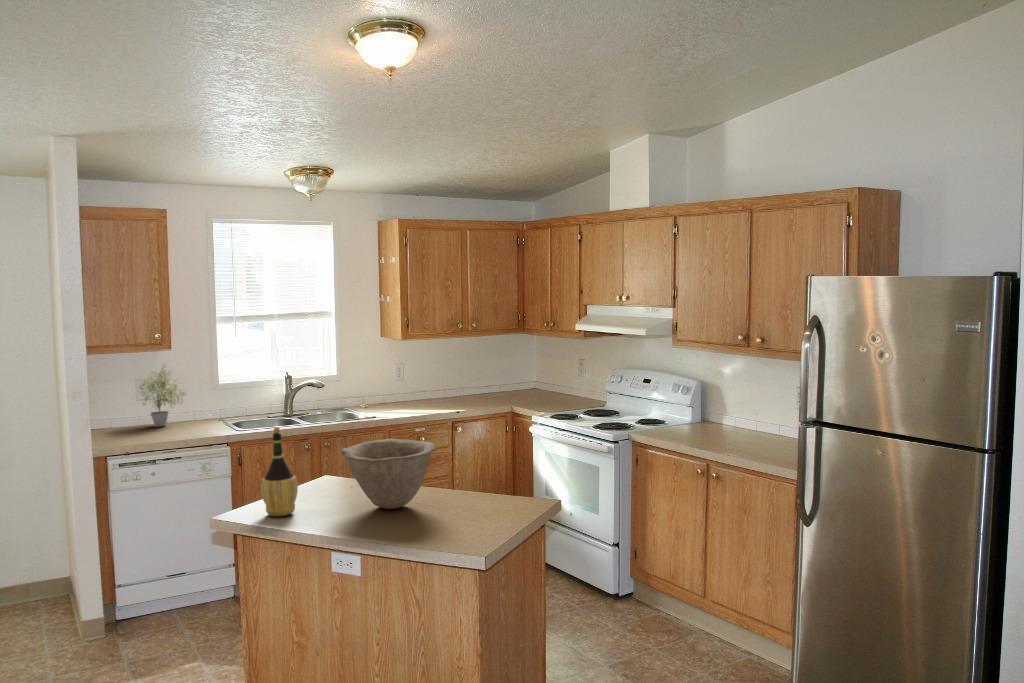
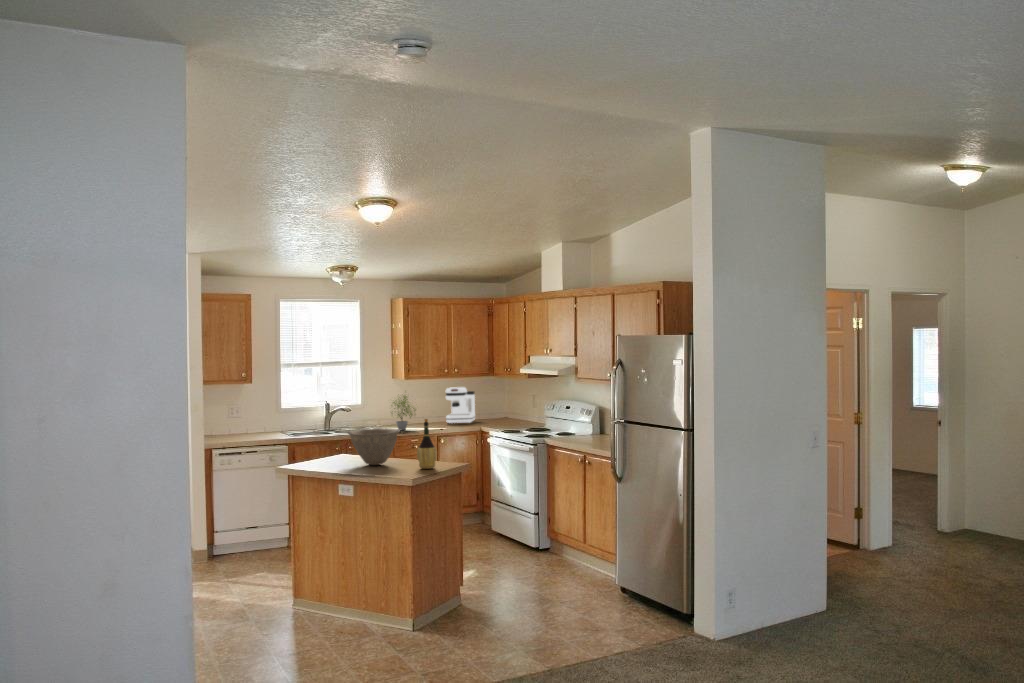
coffee maker: none [458,348,498,400] -> present [446,387,475,423]
potted plant: present [140,368,184,427] -> present [391,395,416,430]
wine bottle: present [261,427,298,516] -> present [417,419,437,469]

